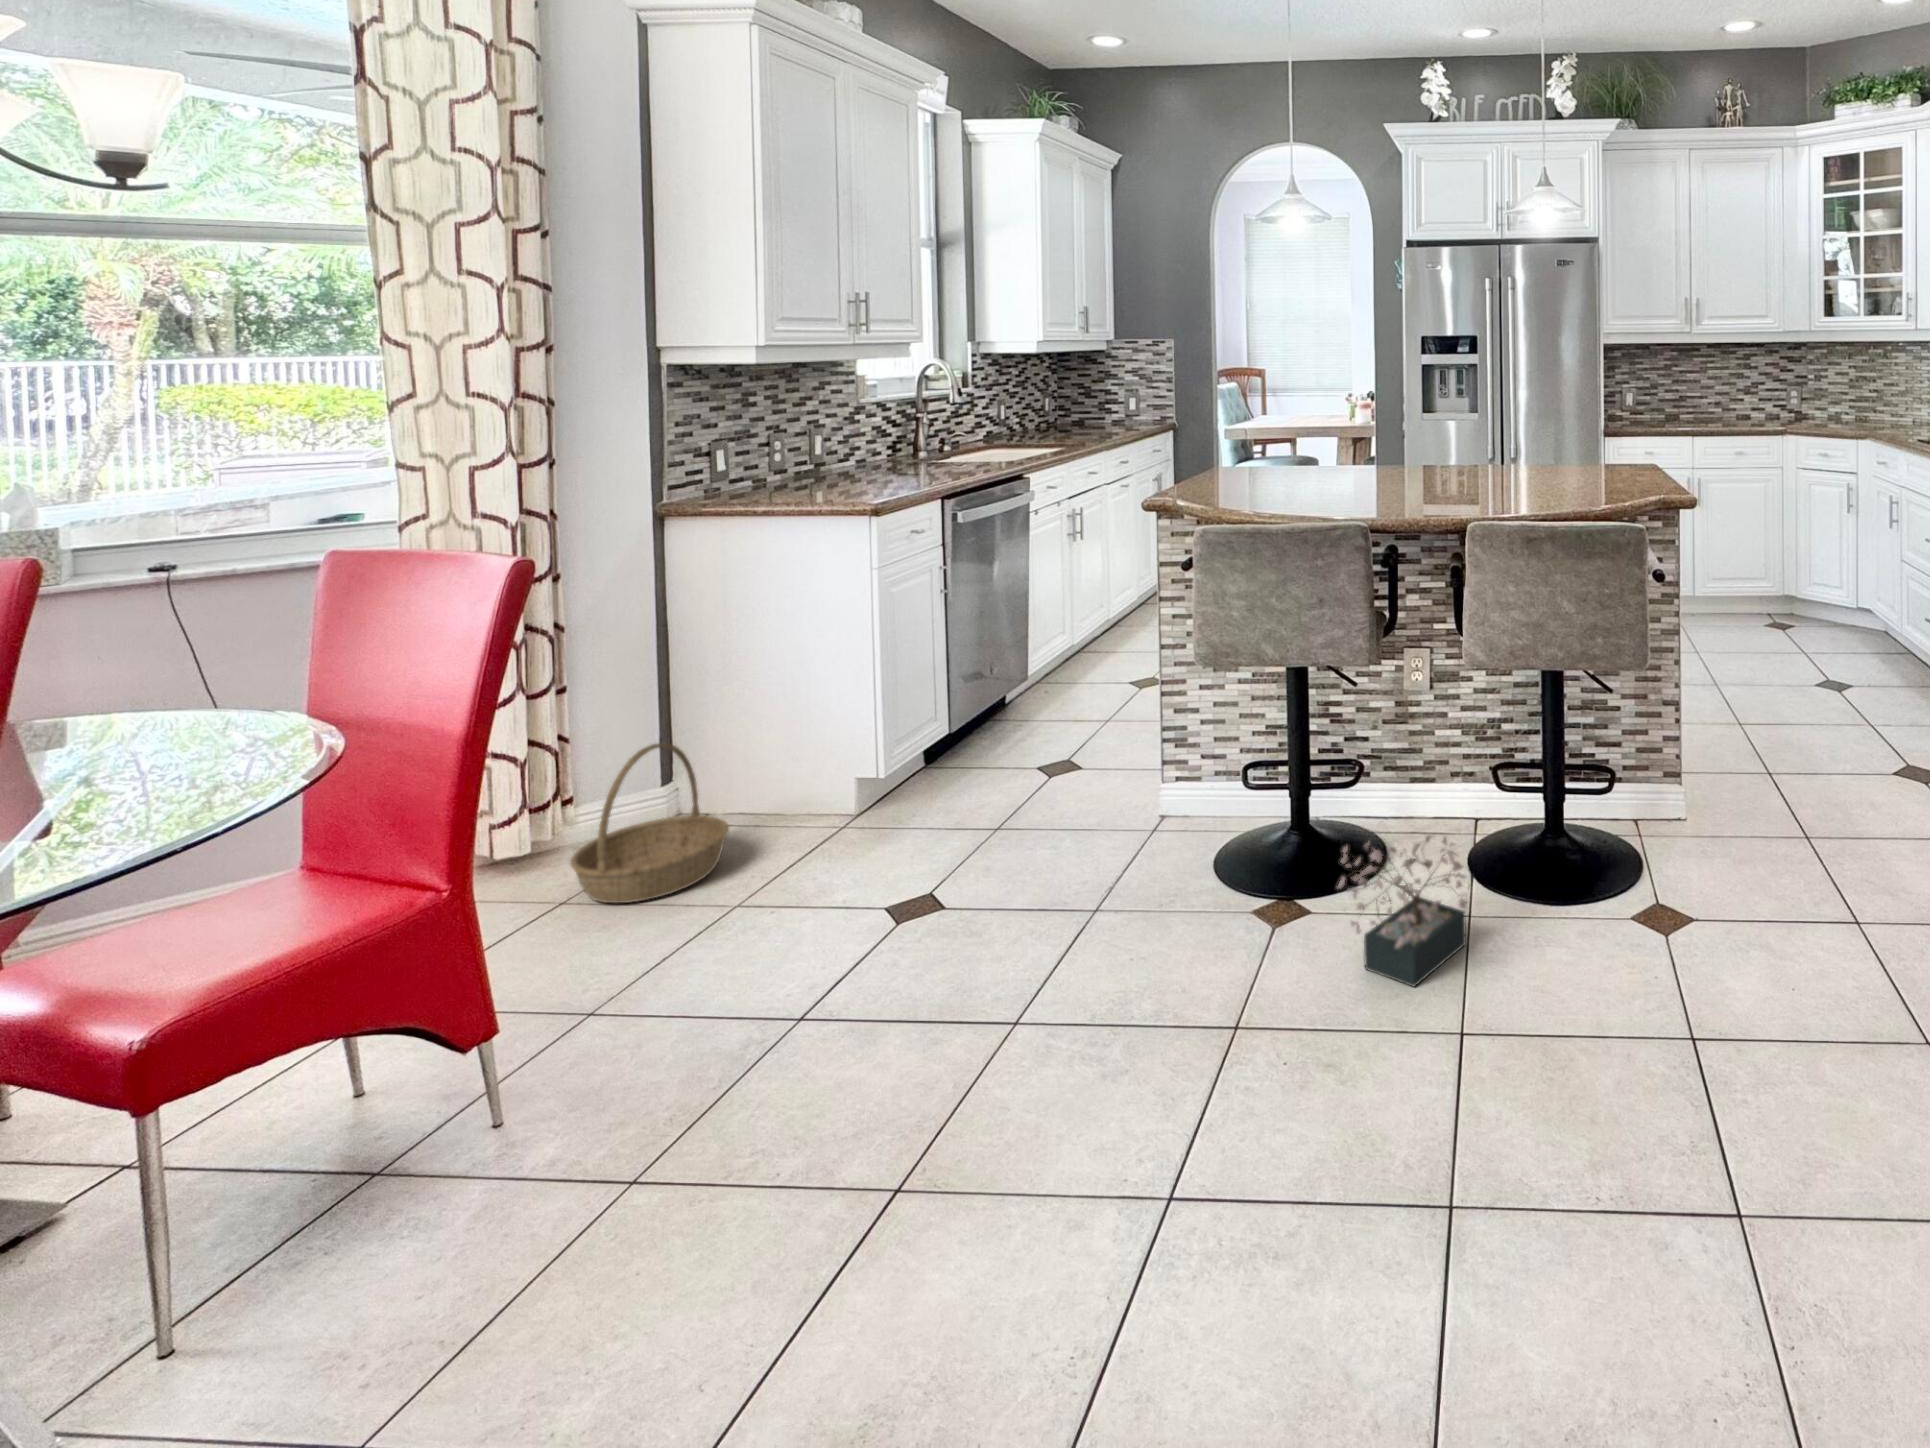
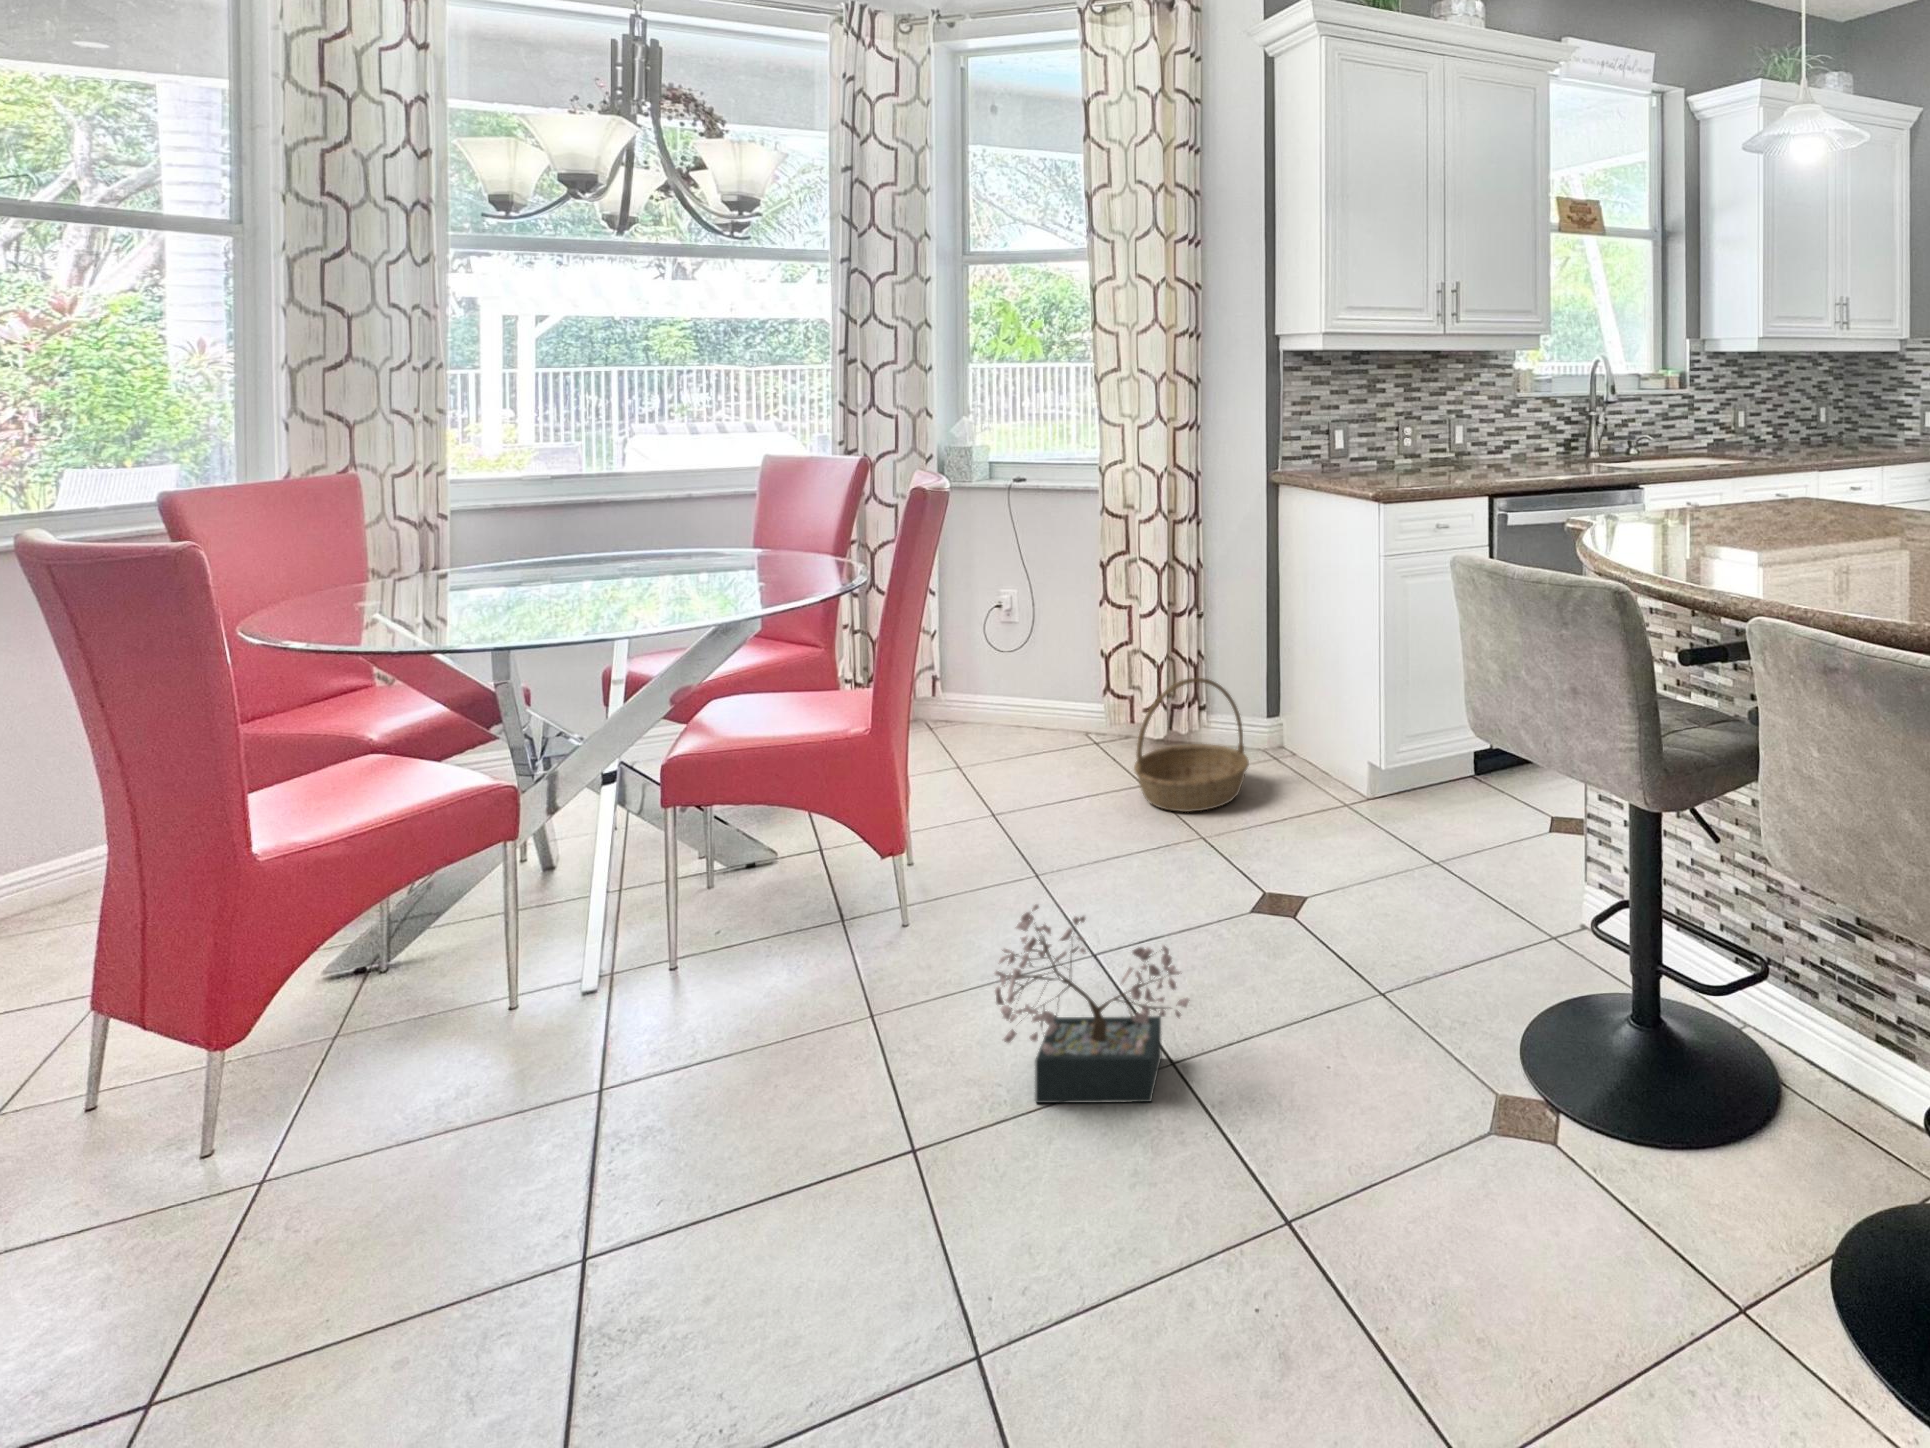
decorative plant: present [1338,835,1467,987] -> present [995,904,1189,1103]

